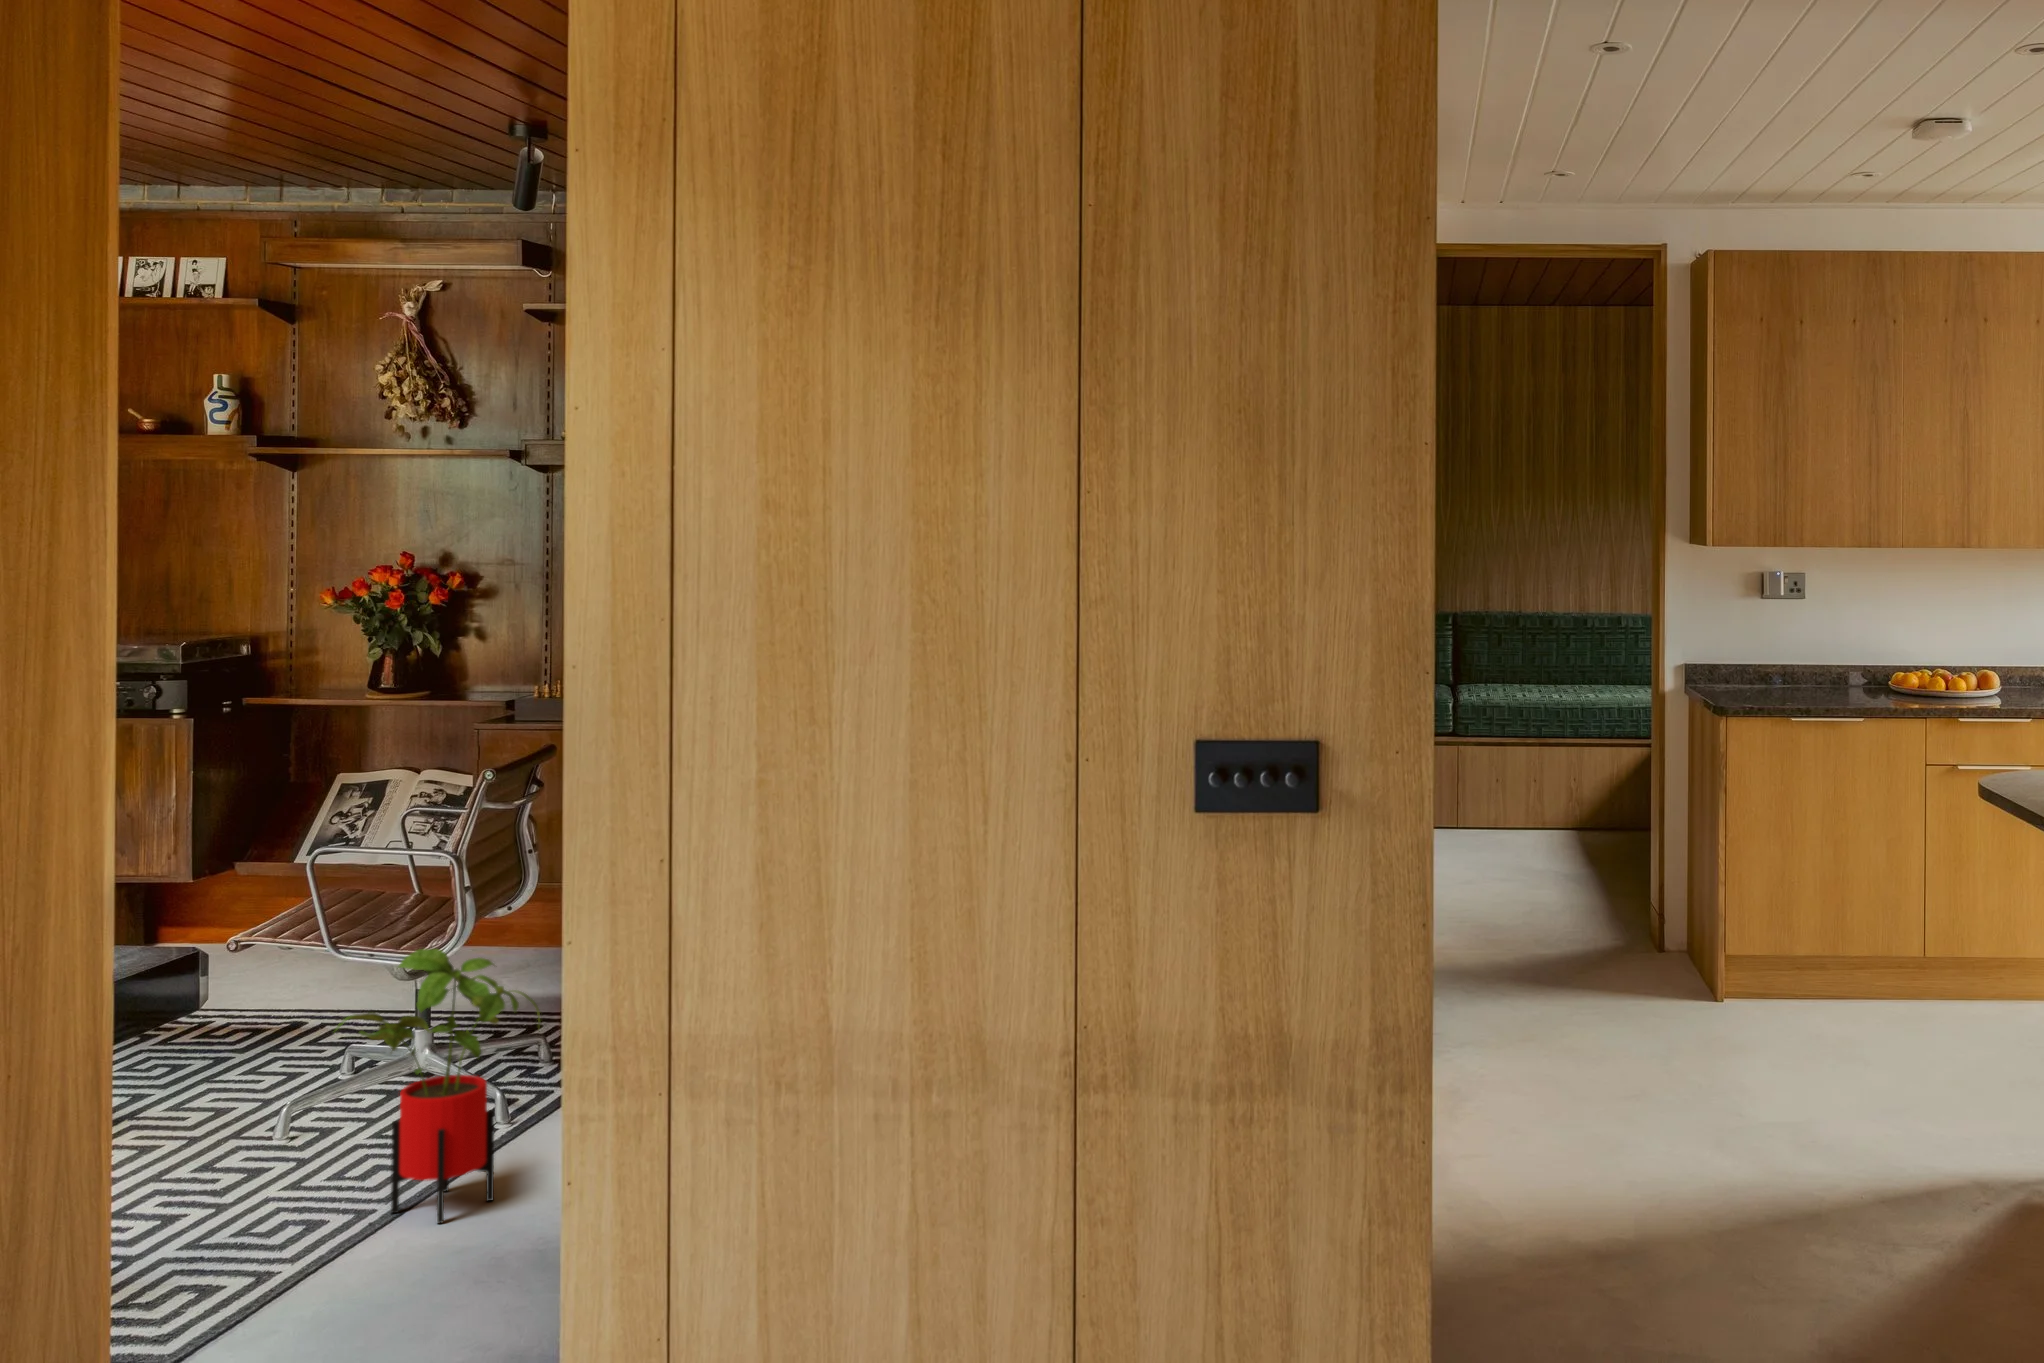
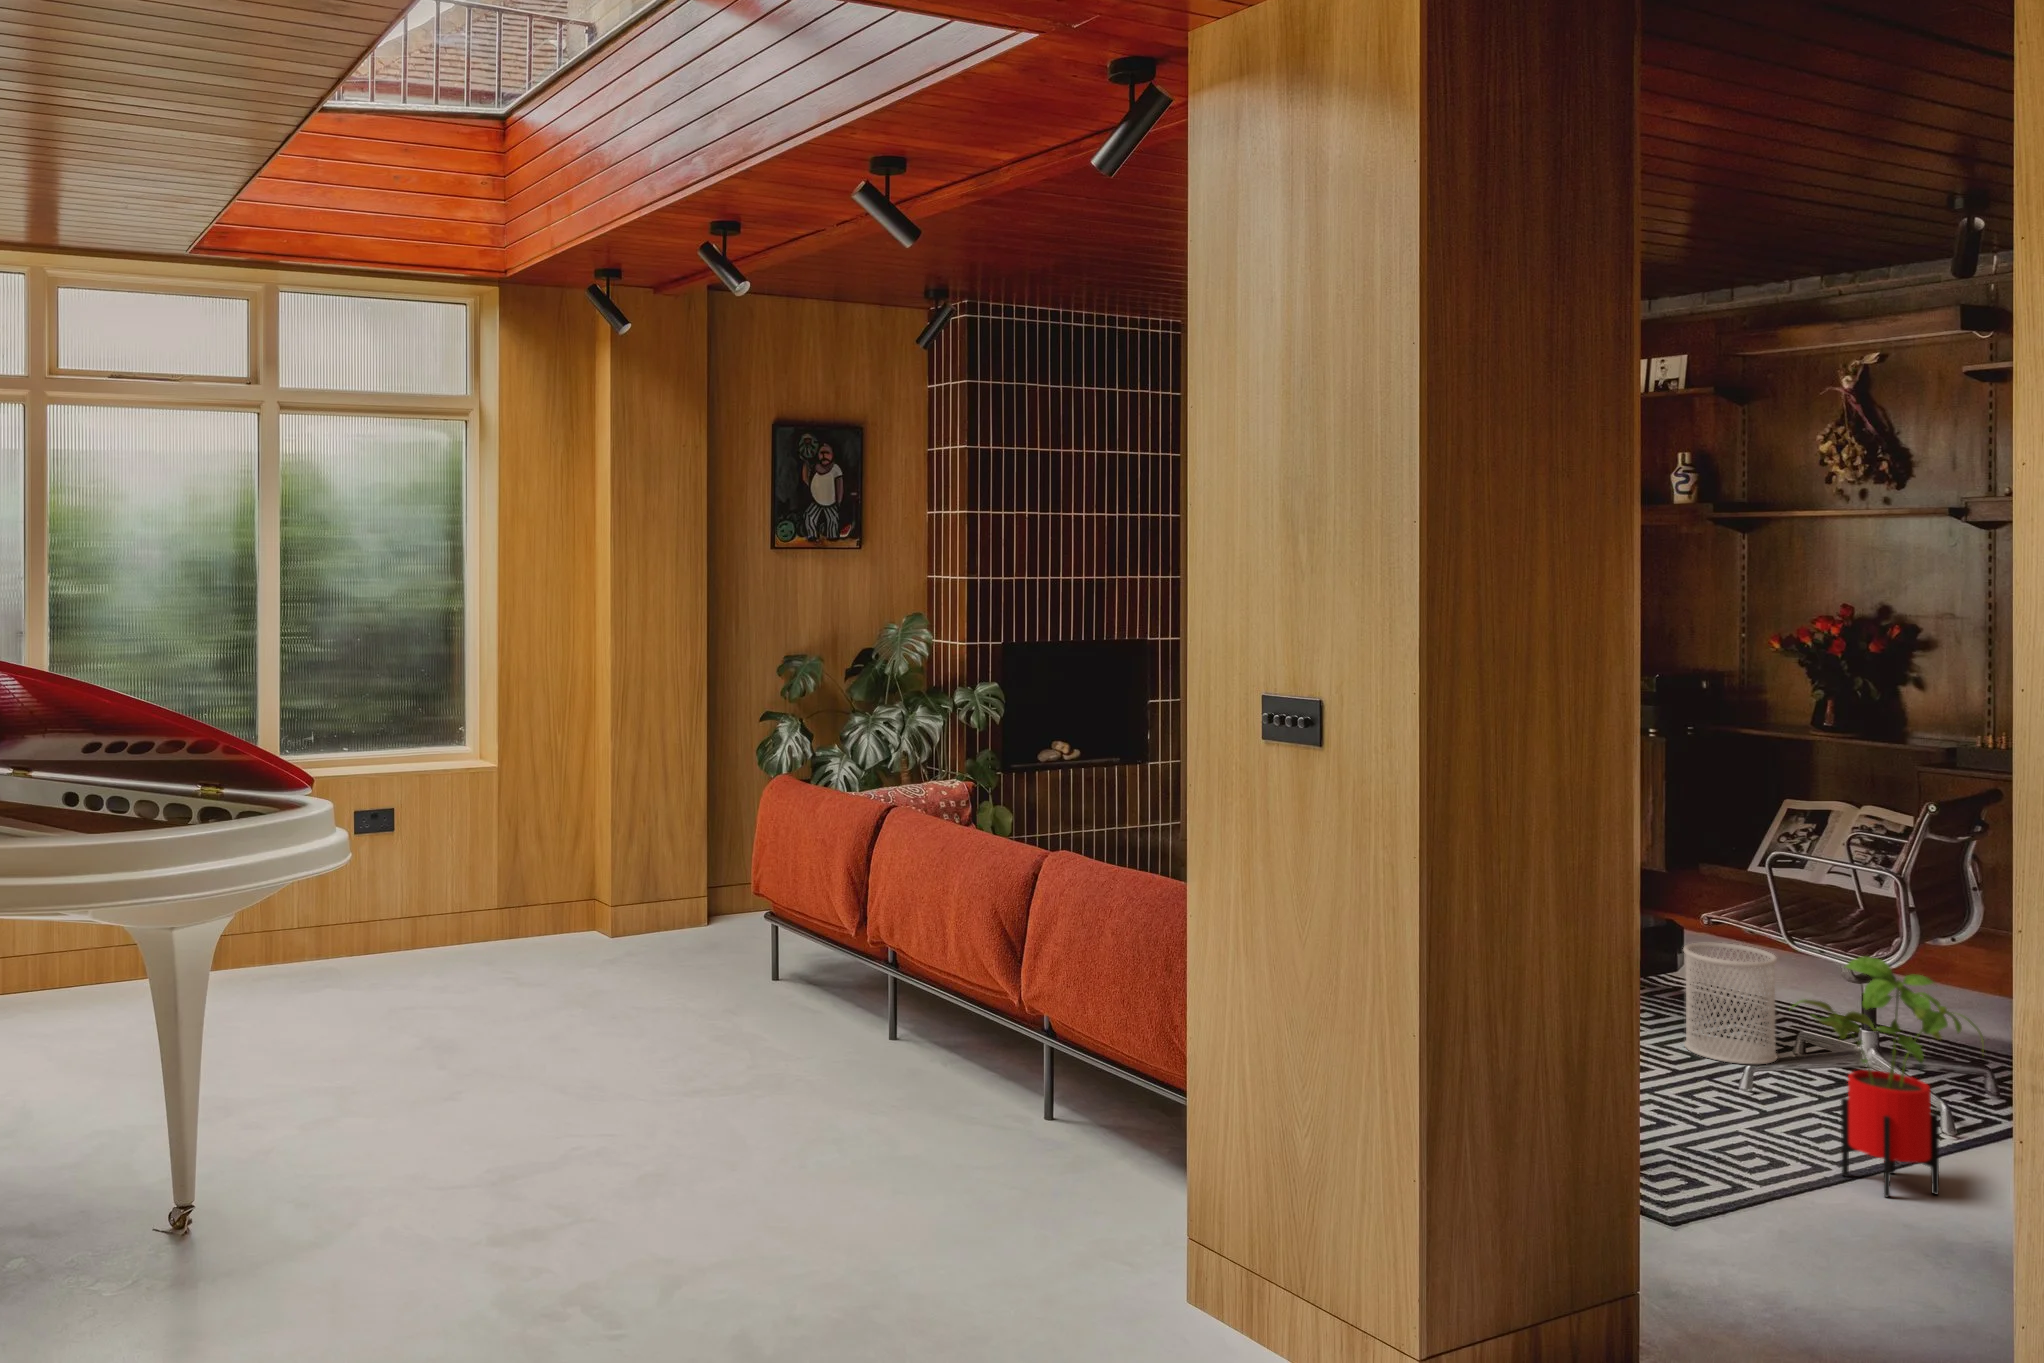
wastebasket: none [207,959,323,1109] -> present [1684,943,1777,1064]

